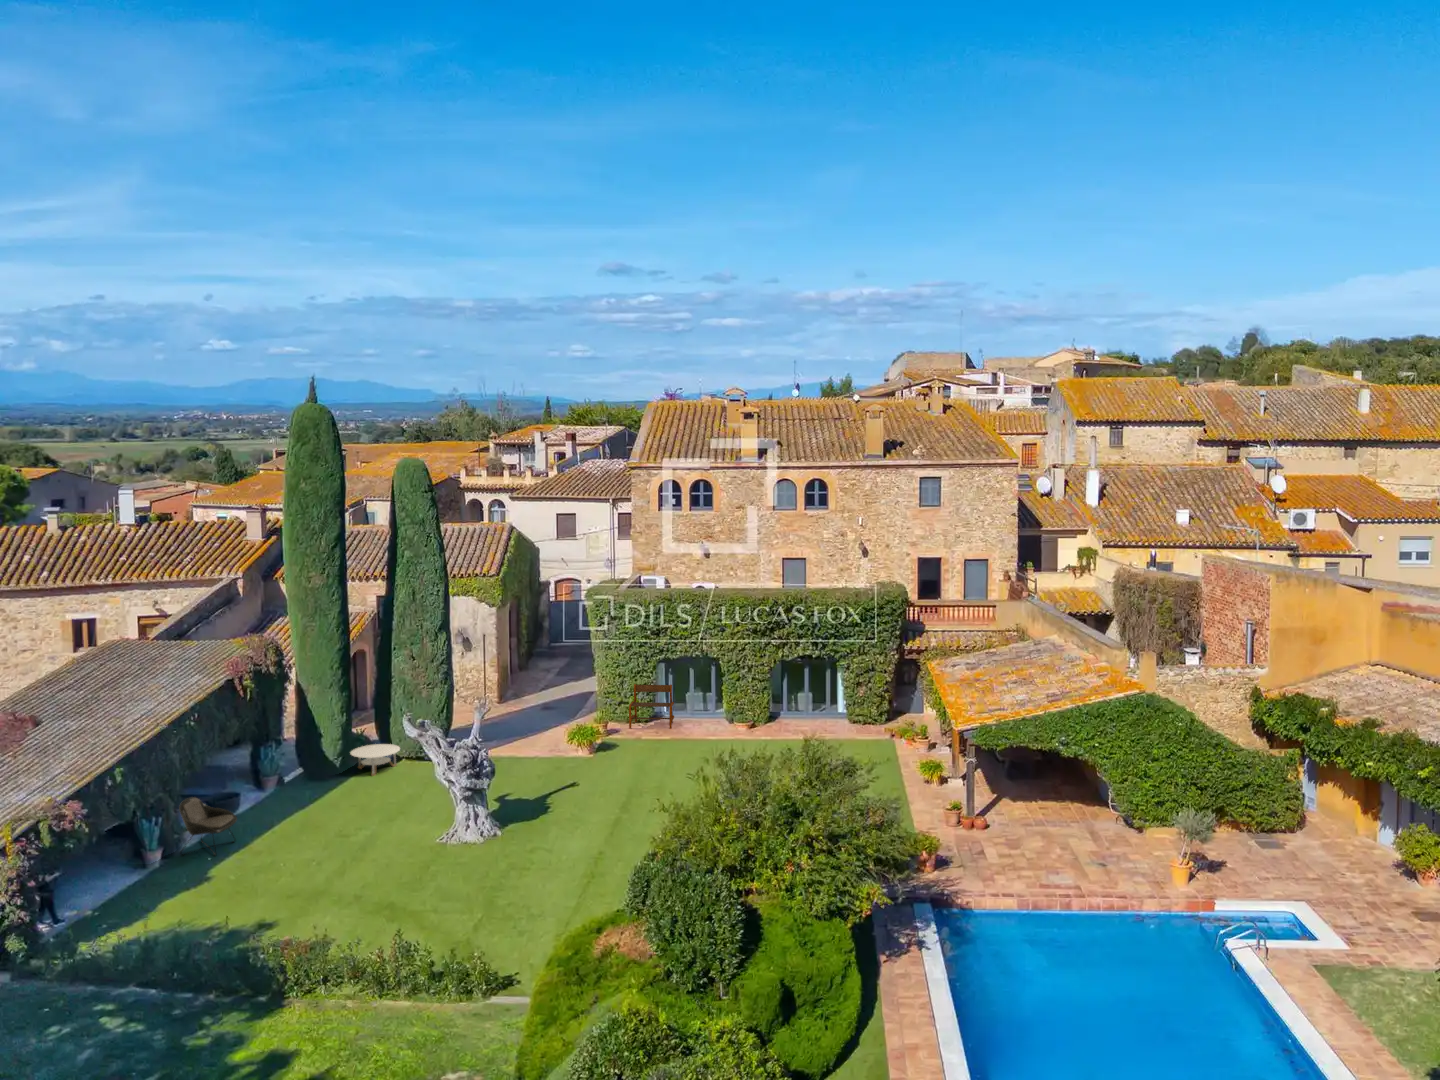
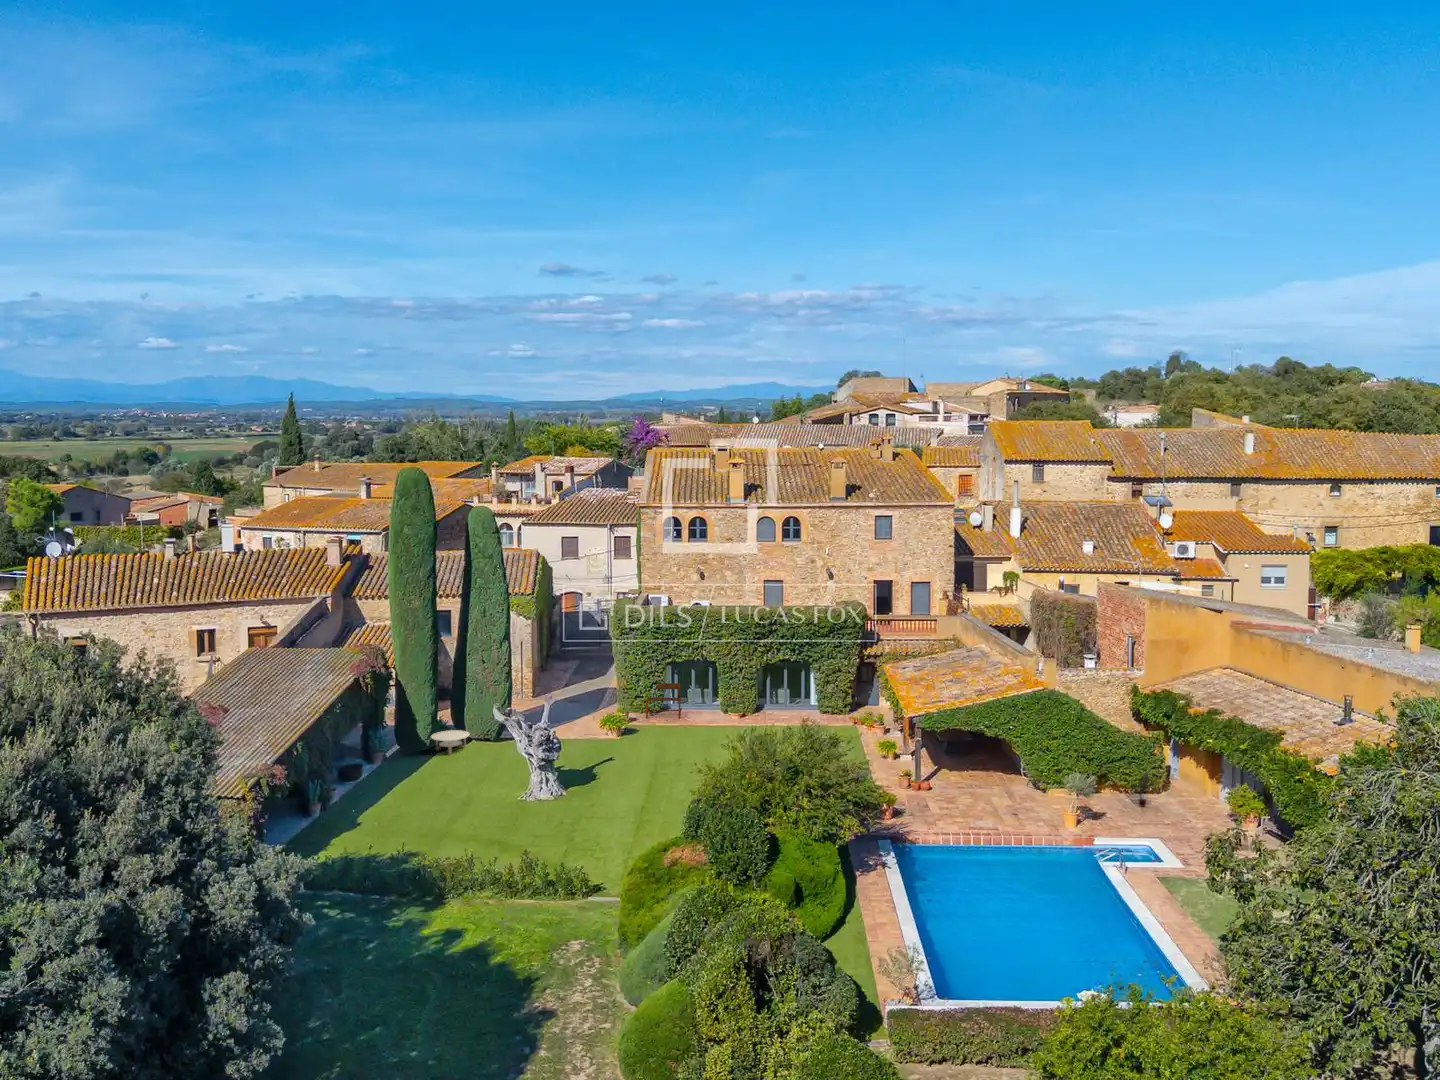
lounge chair: present [179,797,237,856] -> none [320,769,362,813]
potted tree: none [1255,803,1301,855] -> present [1129,770,1158,807]

